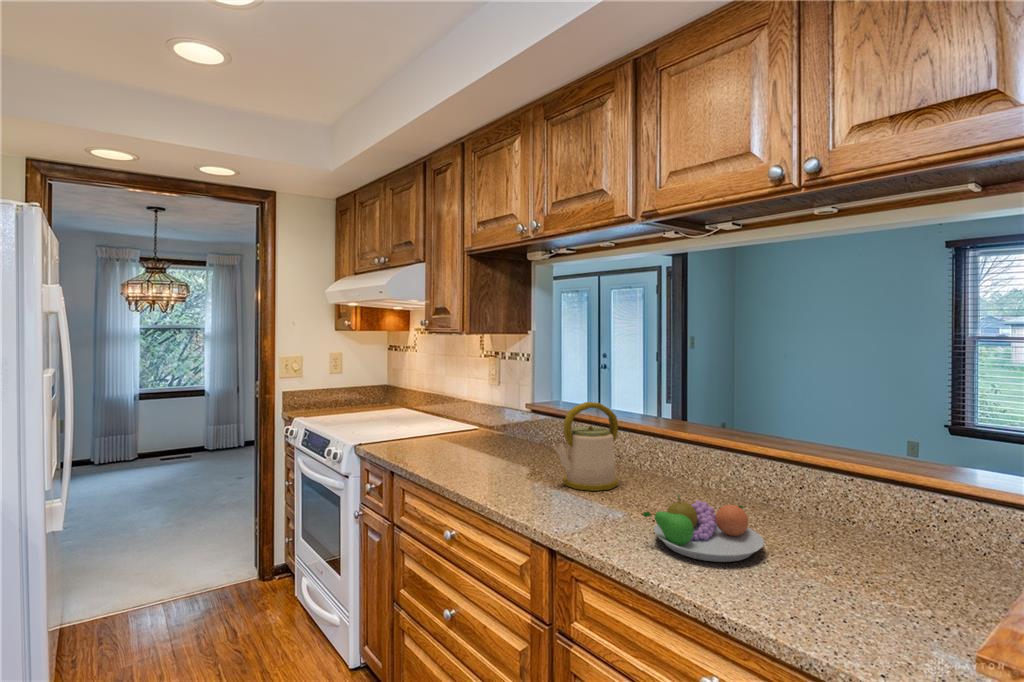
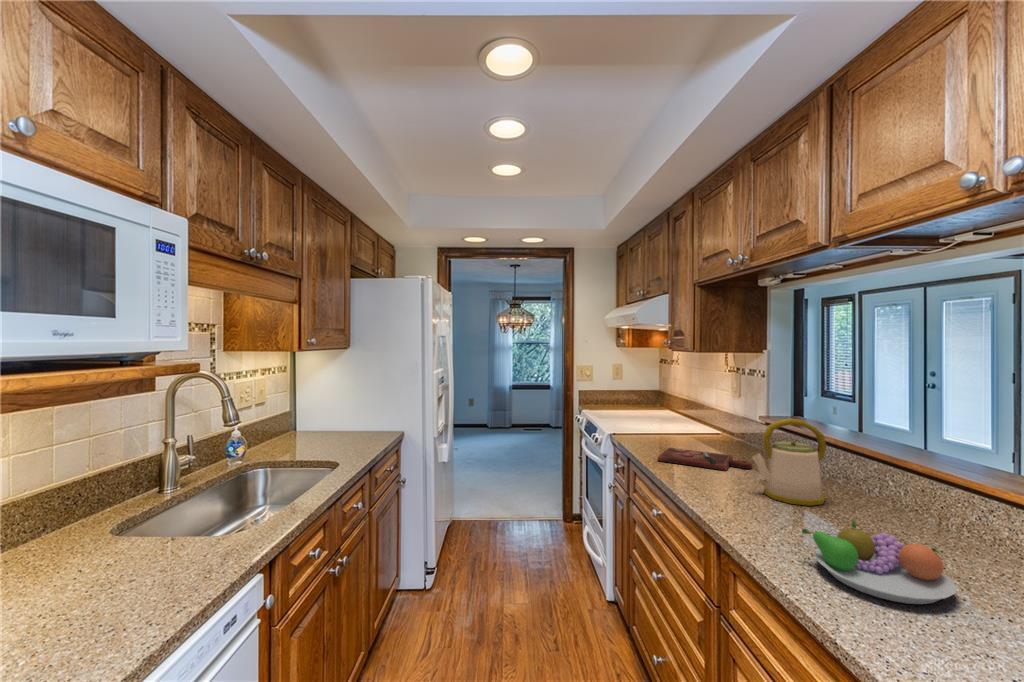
cutting board: none [437,450,535,469] -> present [658,448,752,470]

